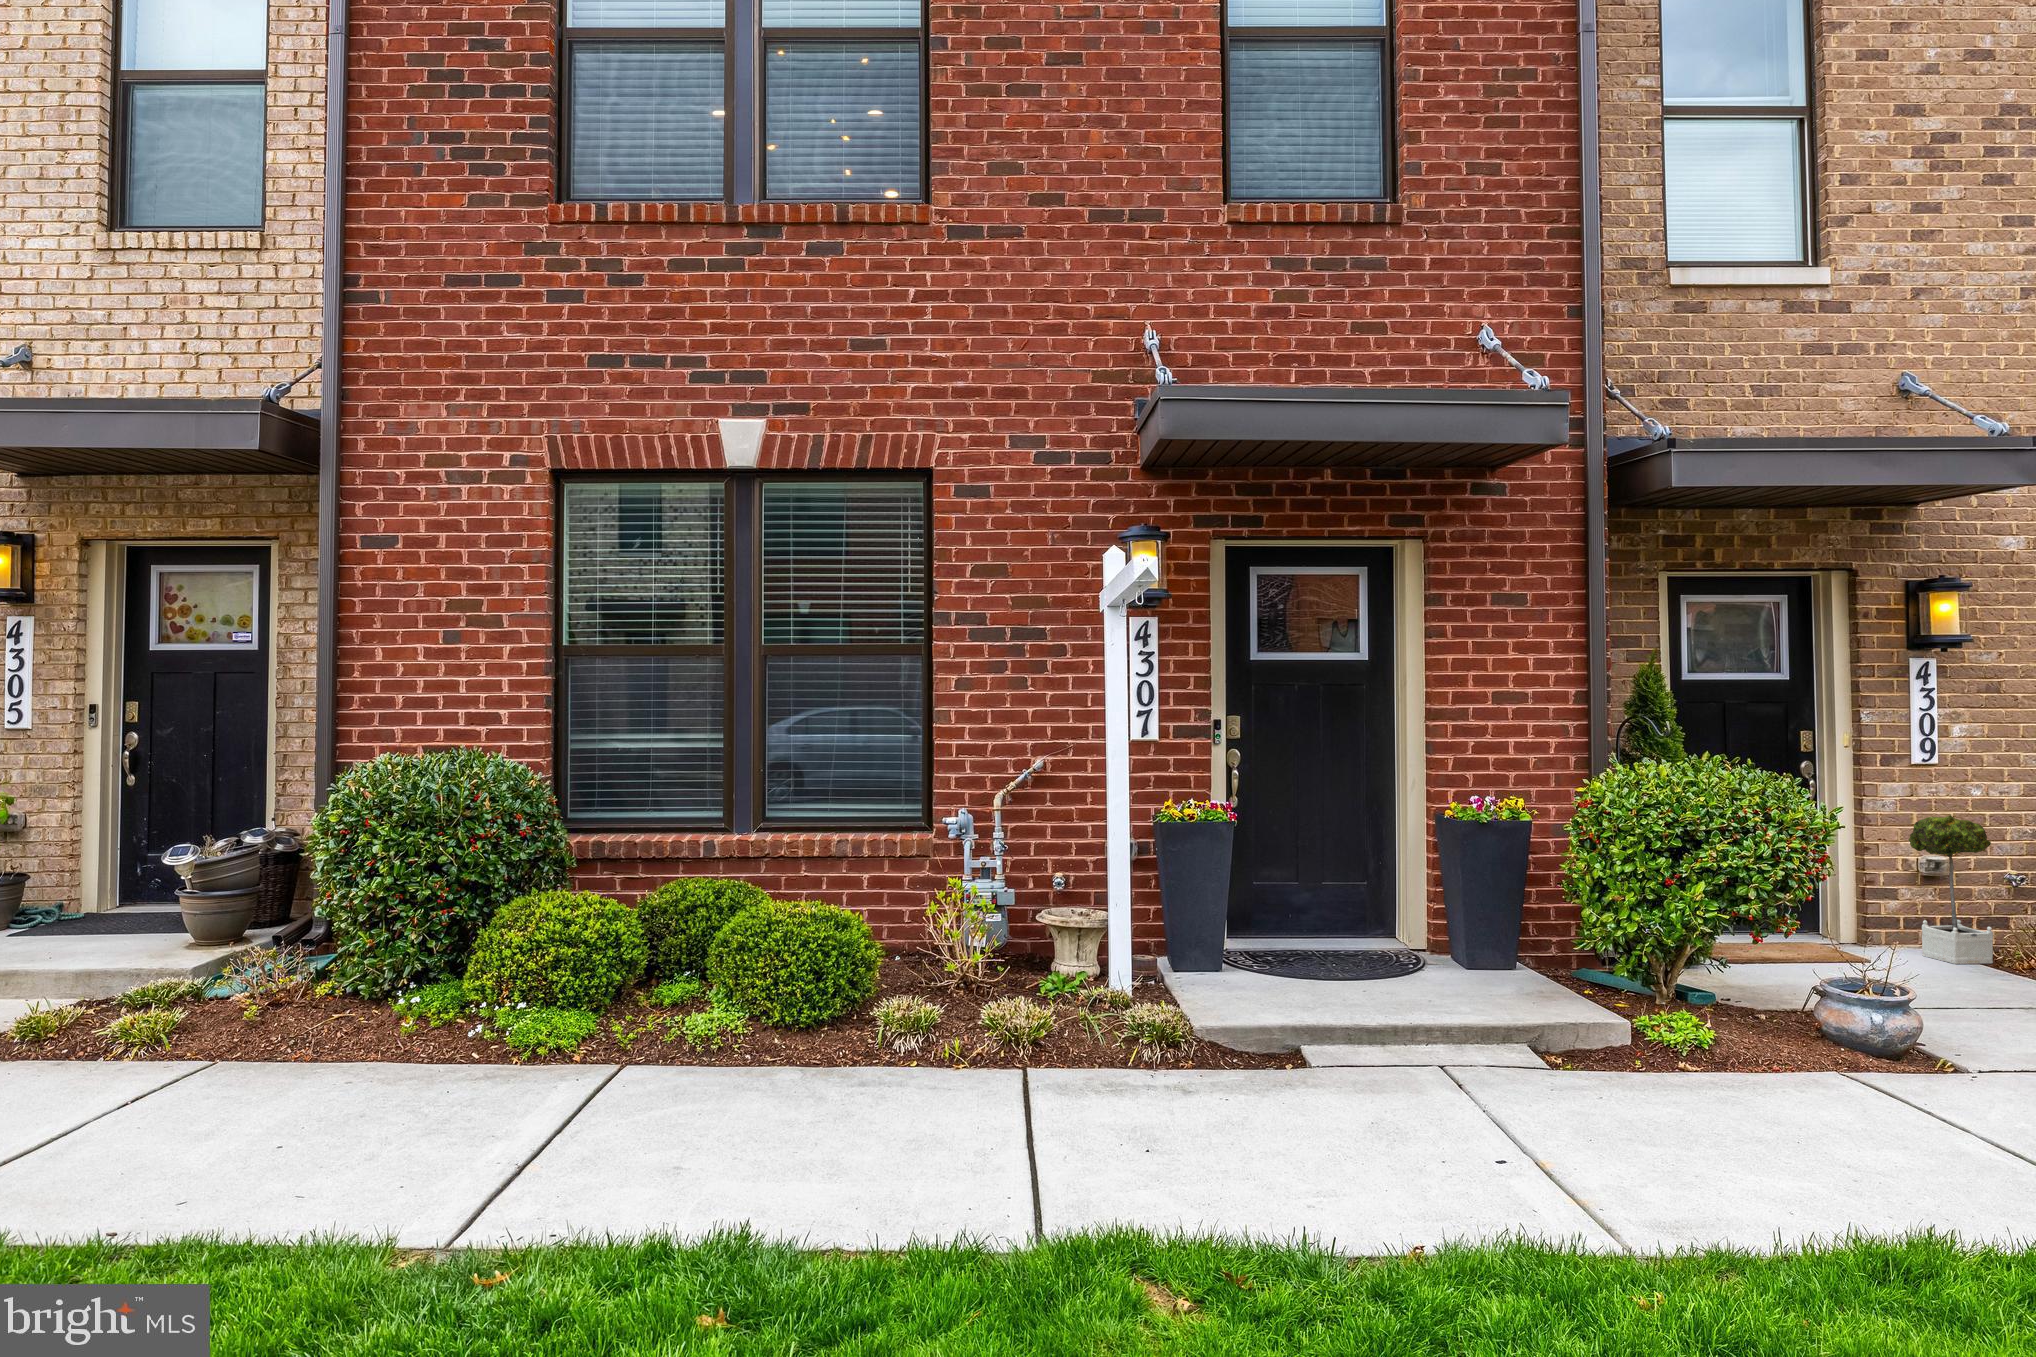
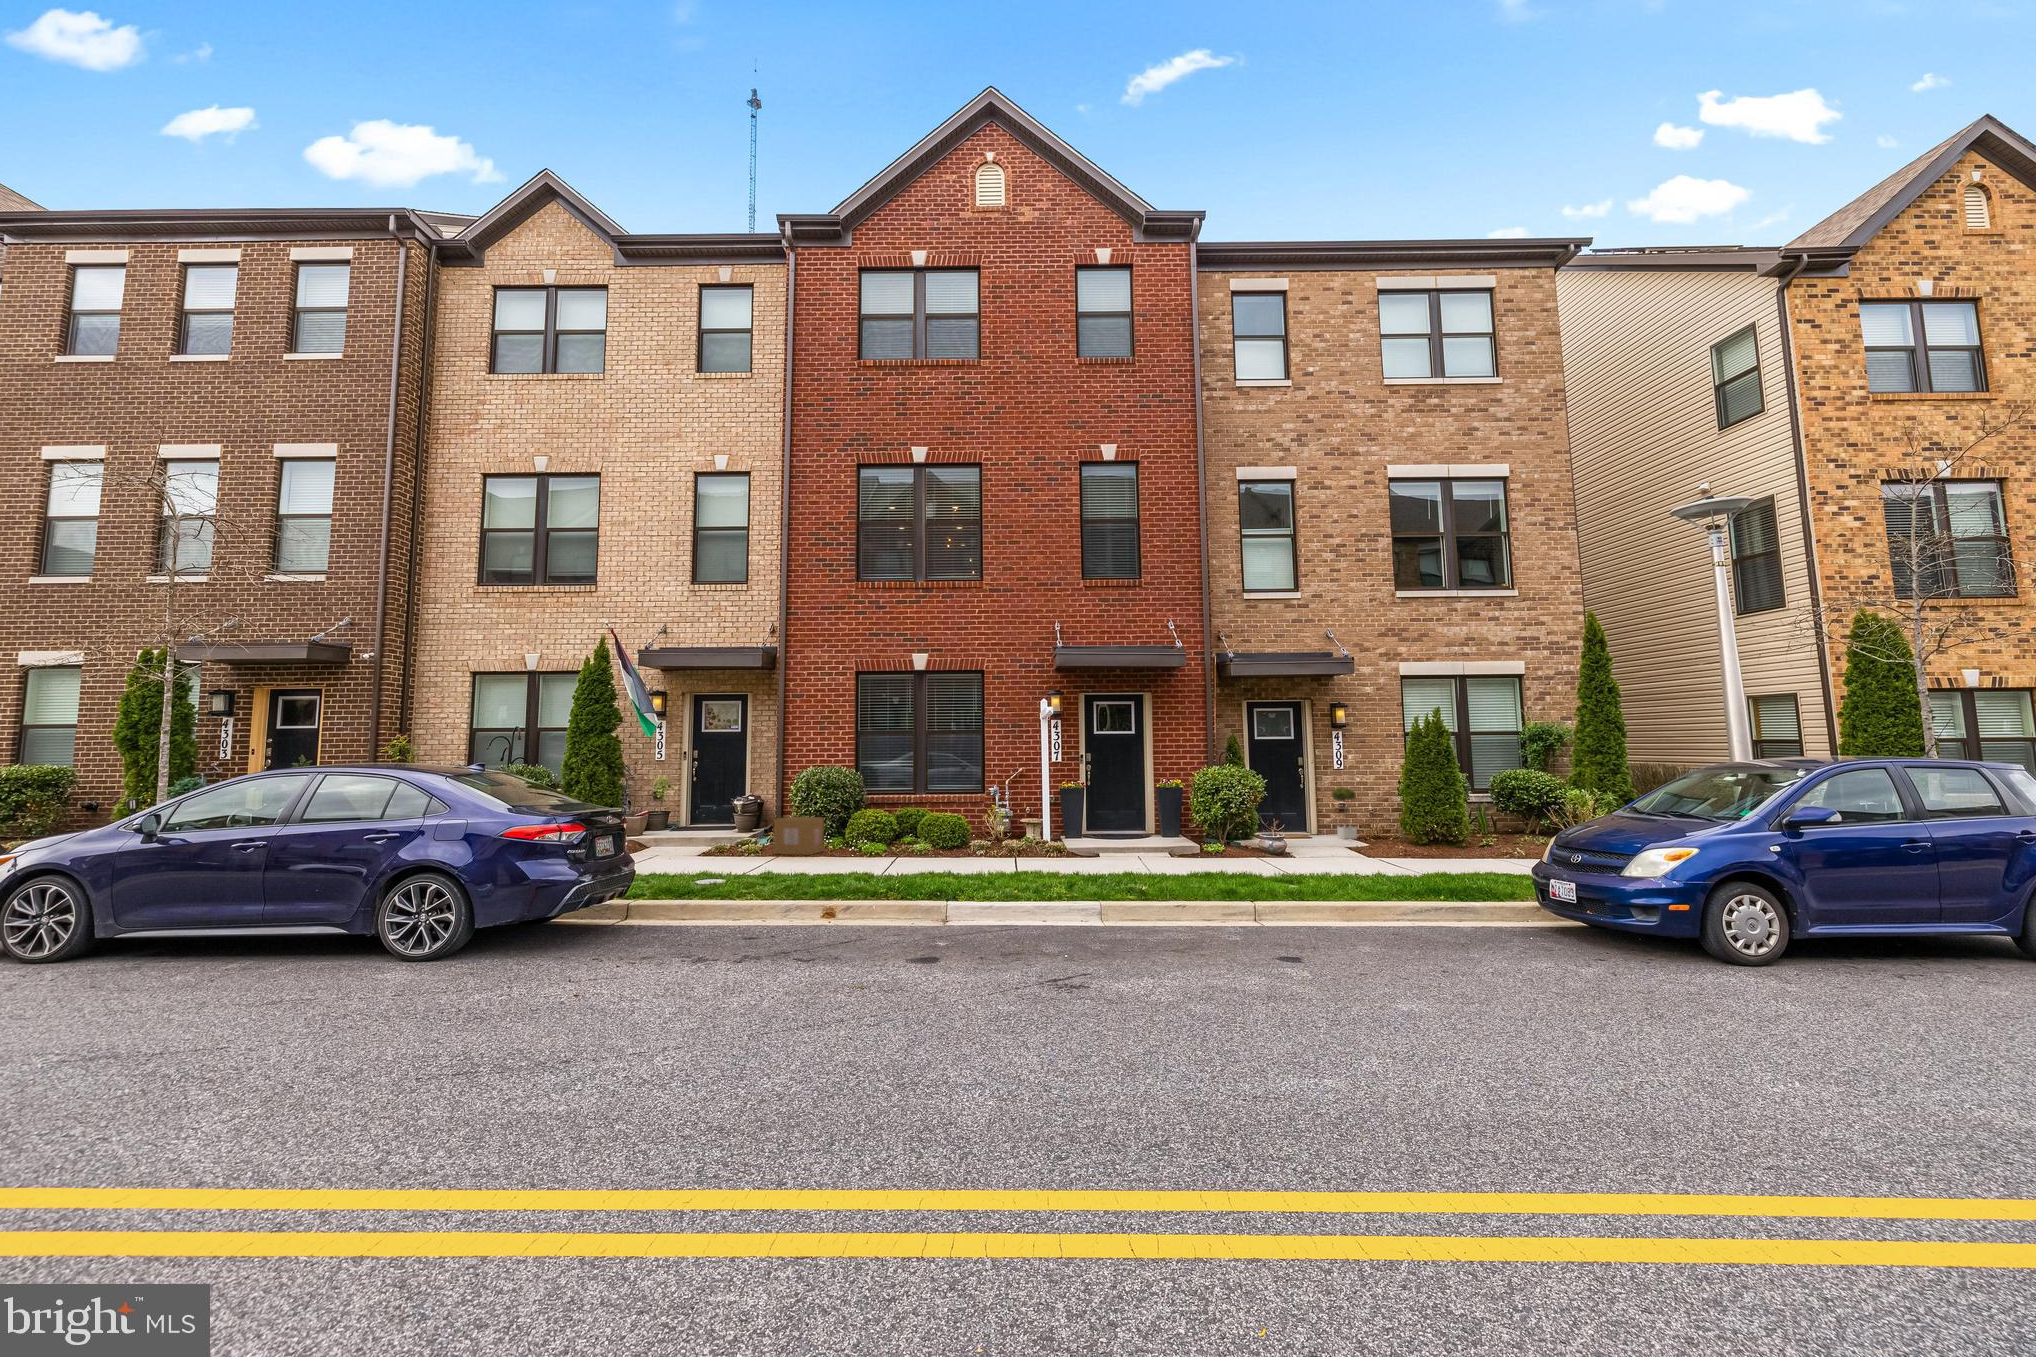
cardboard box: none [210,911,400,1054] -> present [773,817,824,855]

